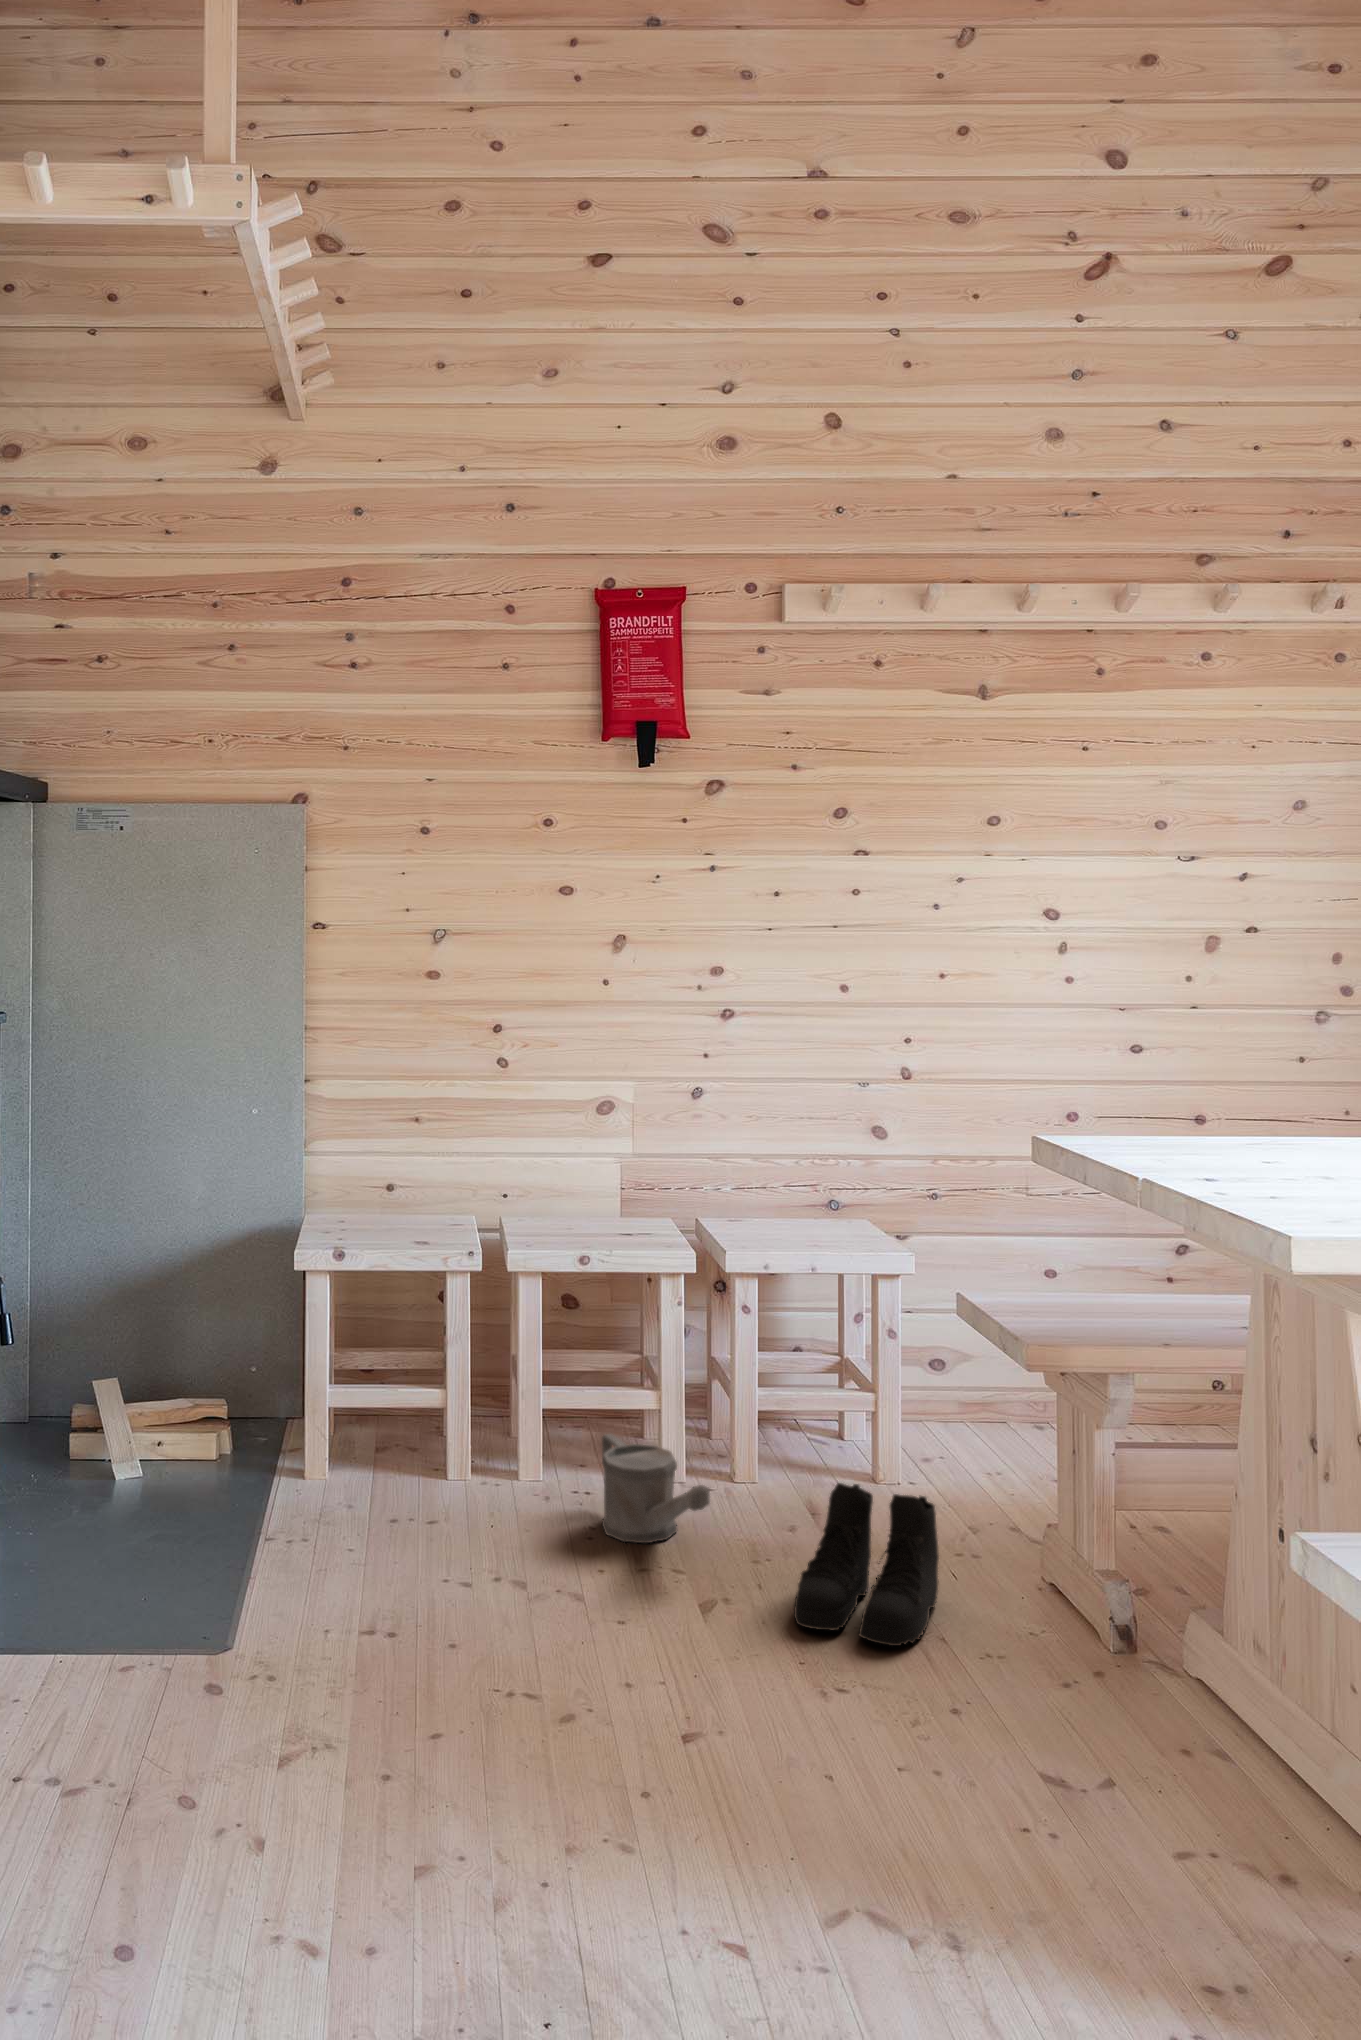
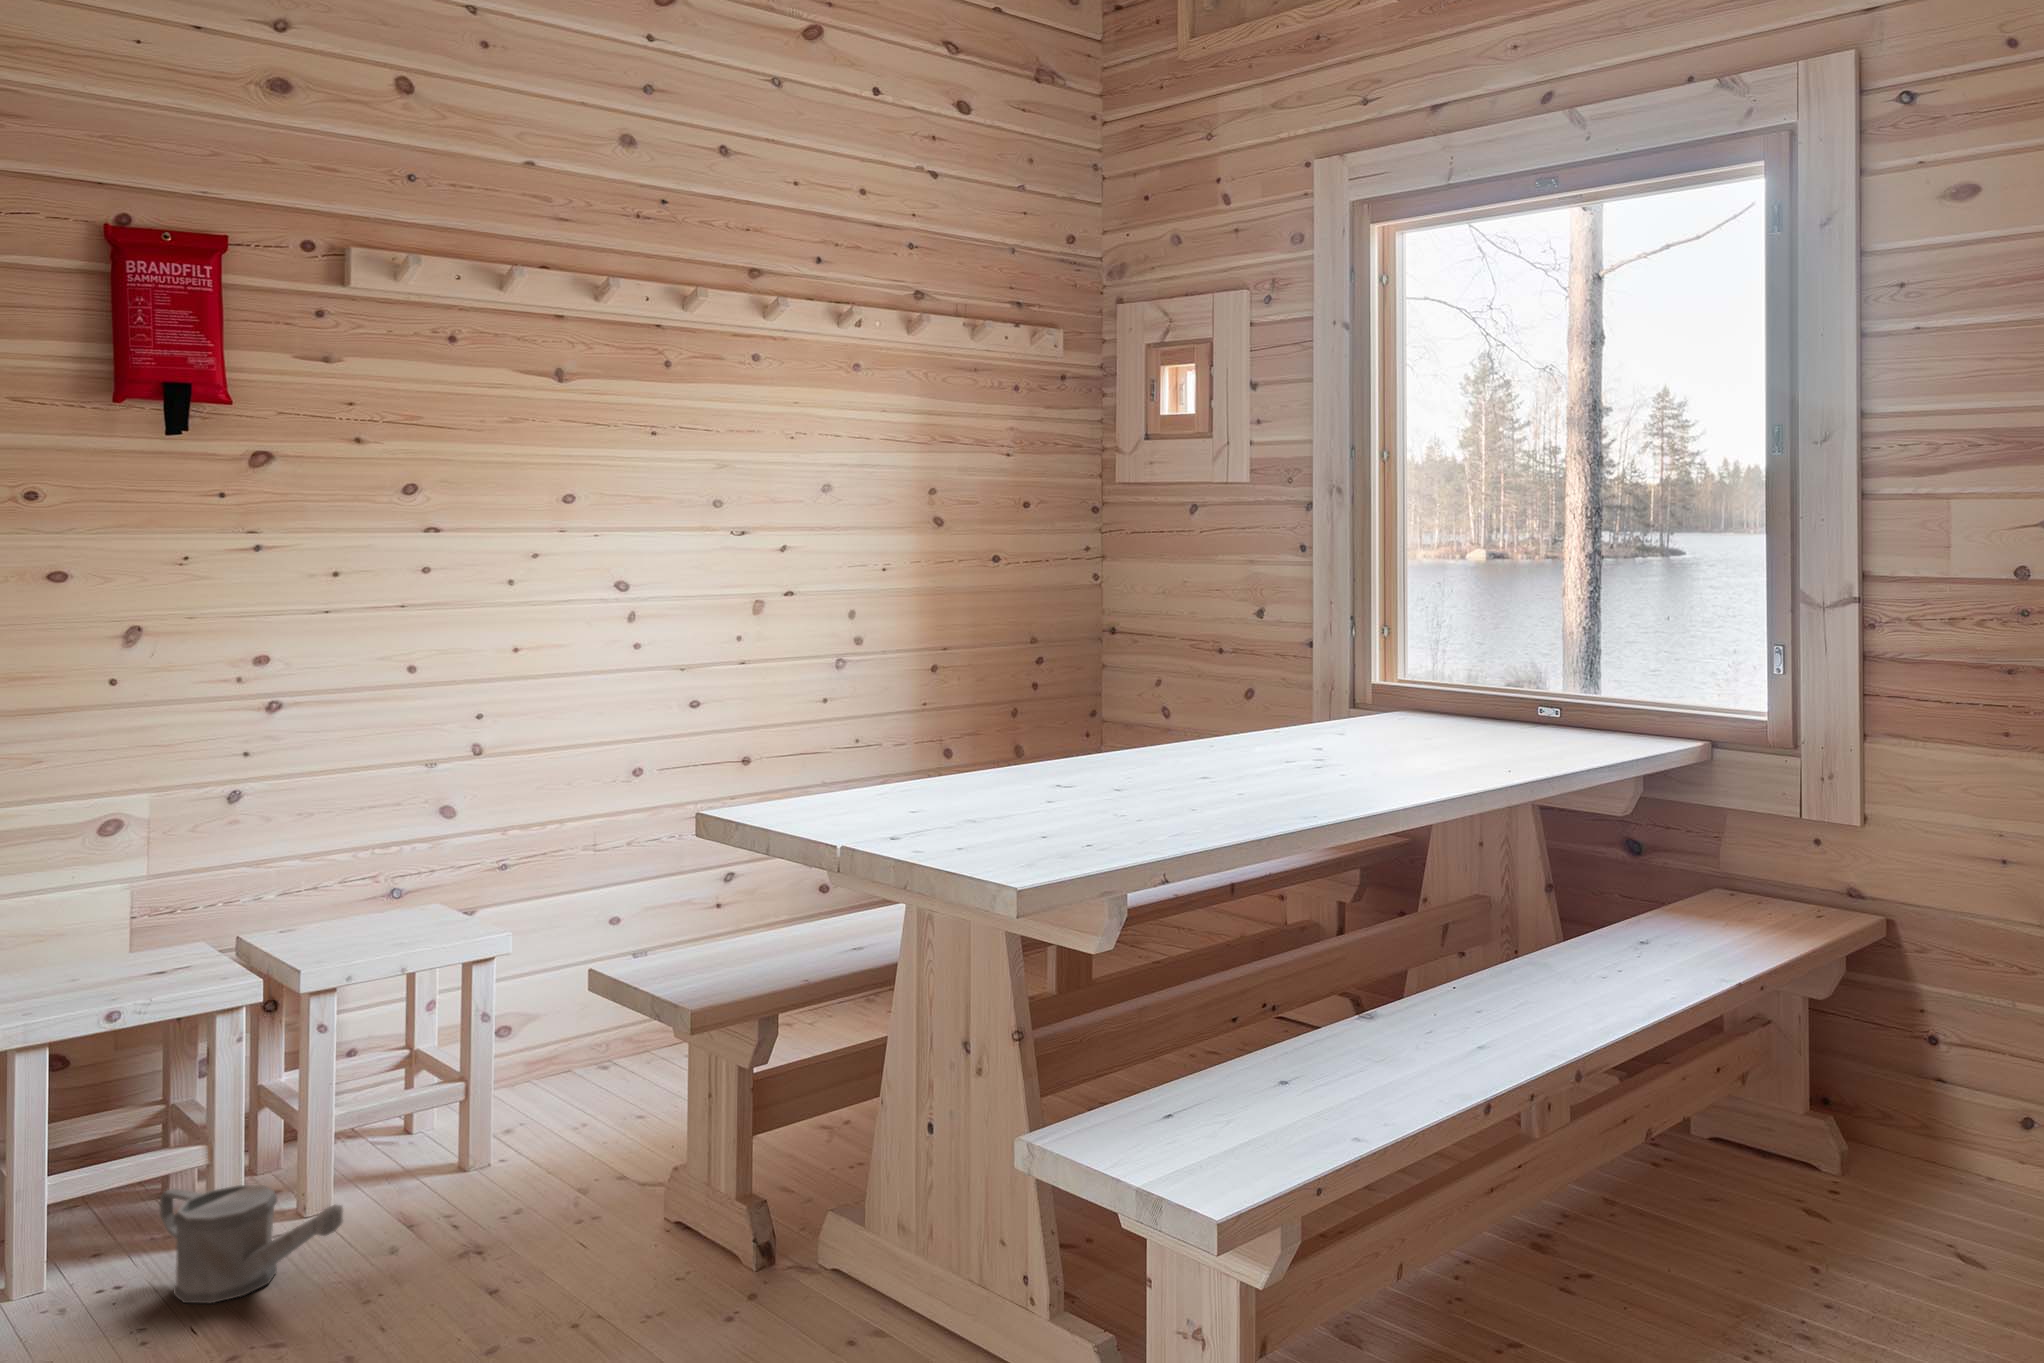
boots: present [794,1483,939,1646] -> none [465,1146,609,1314]

